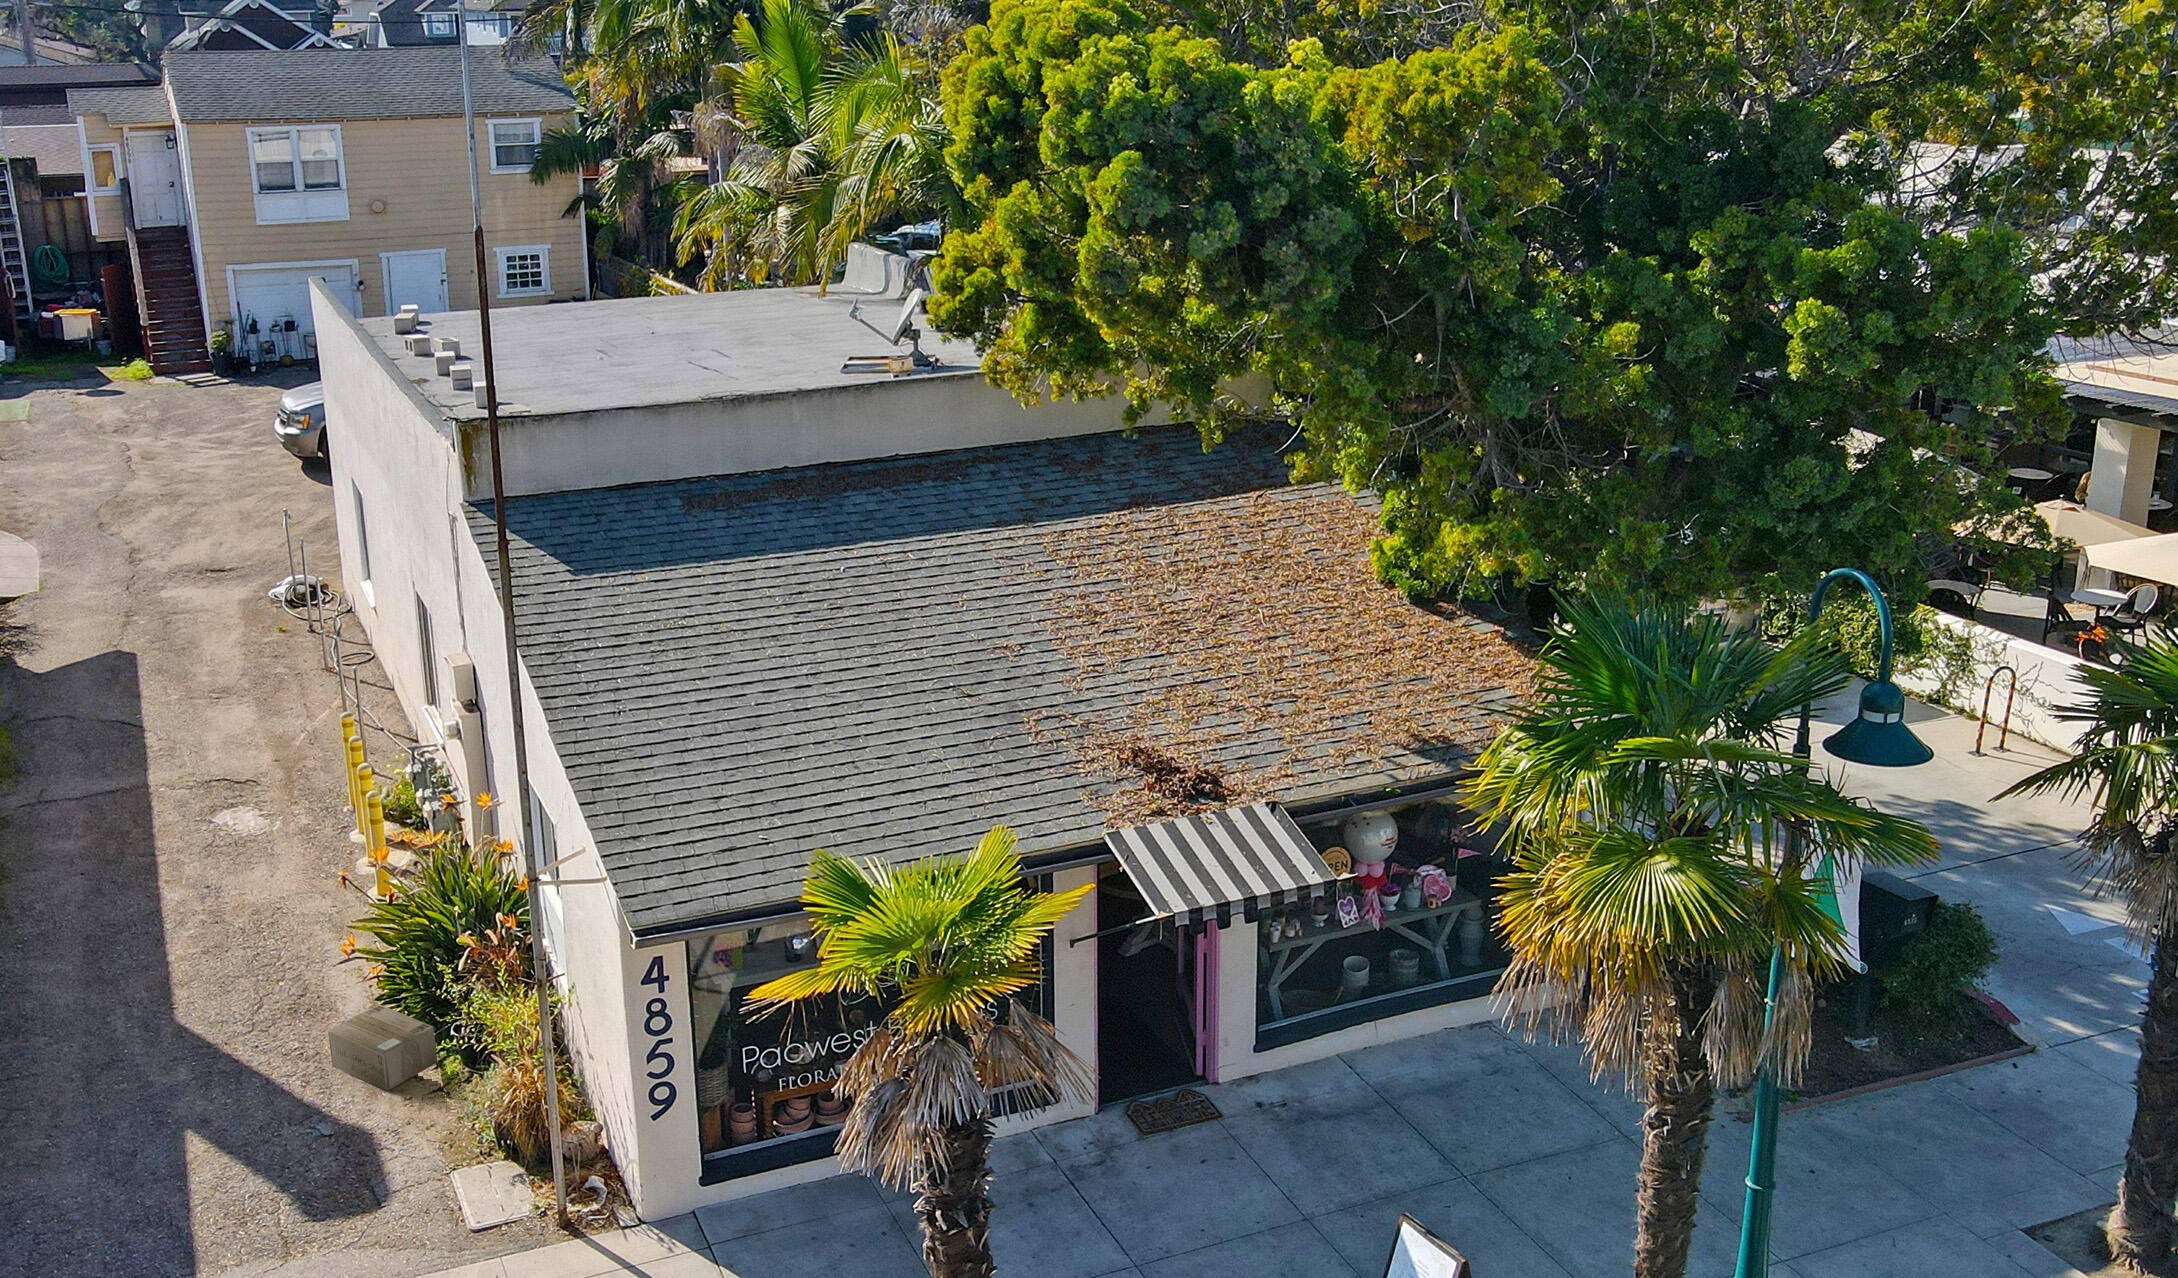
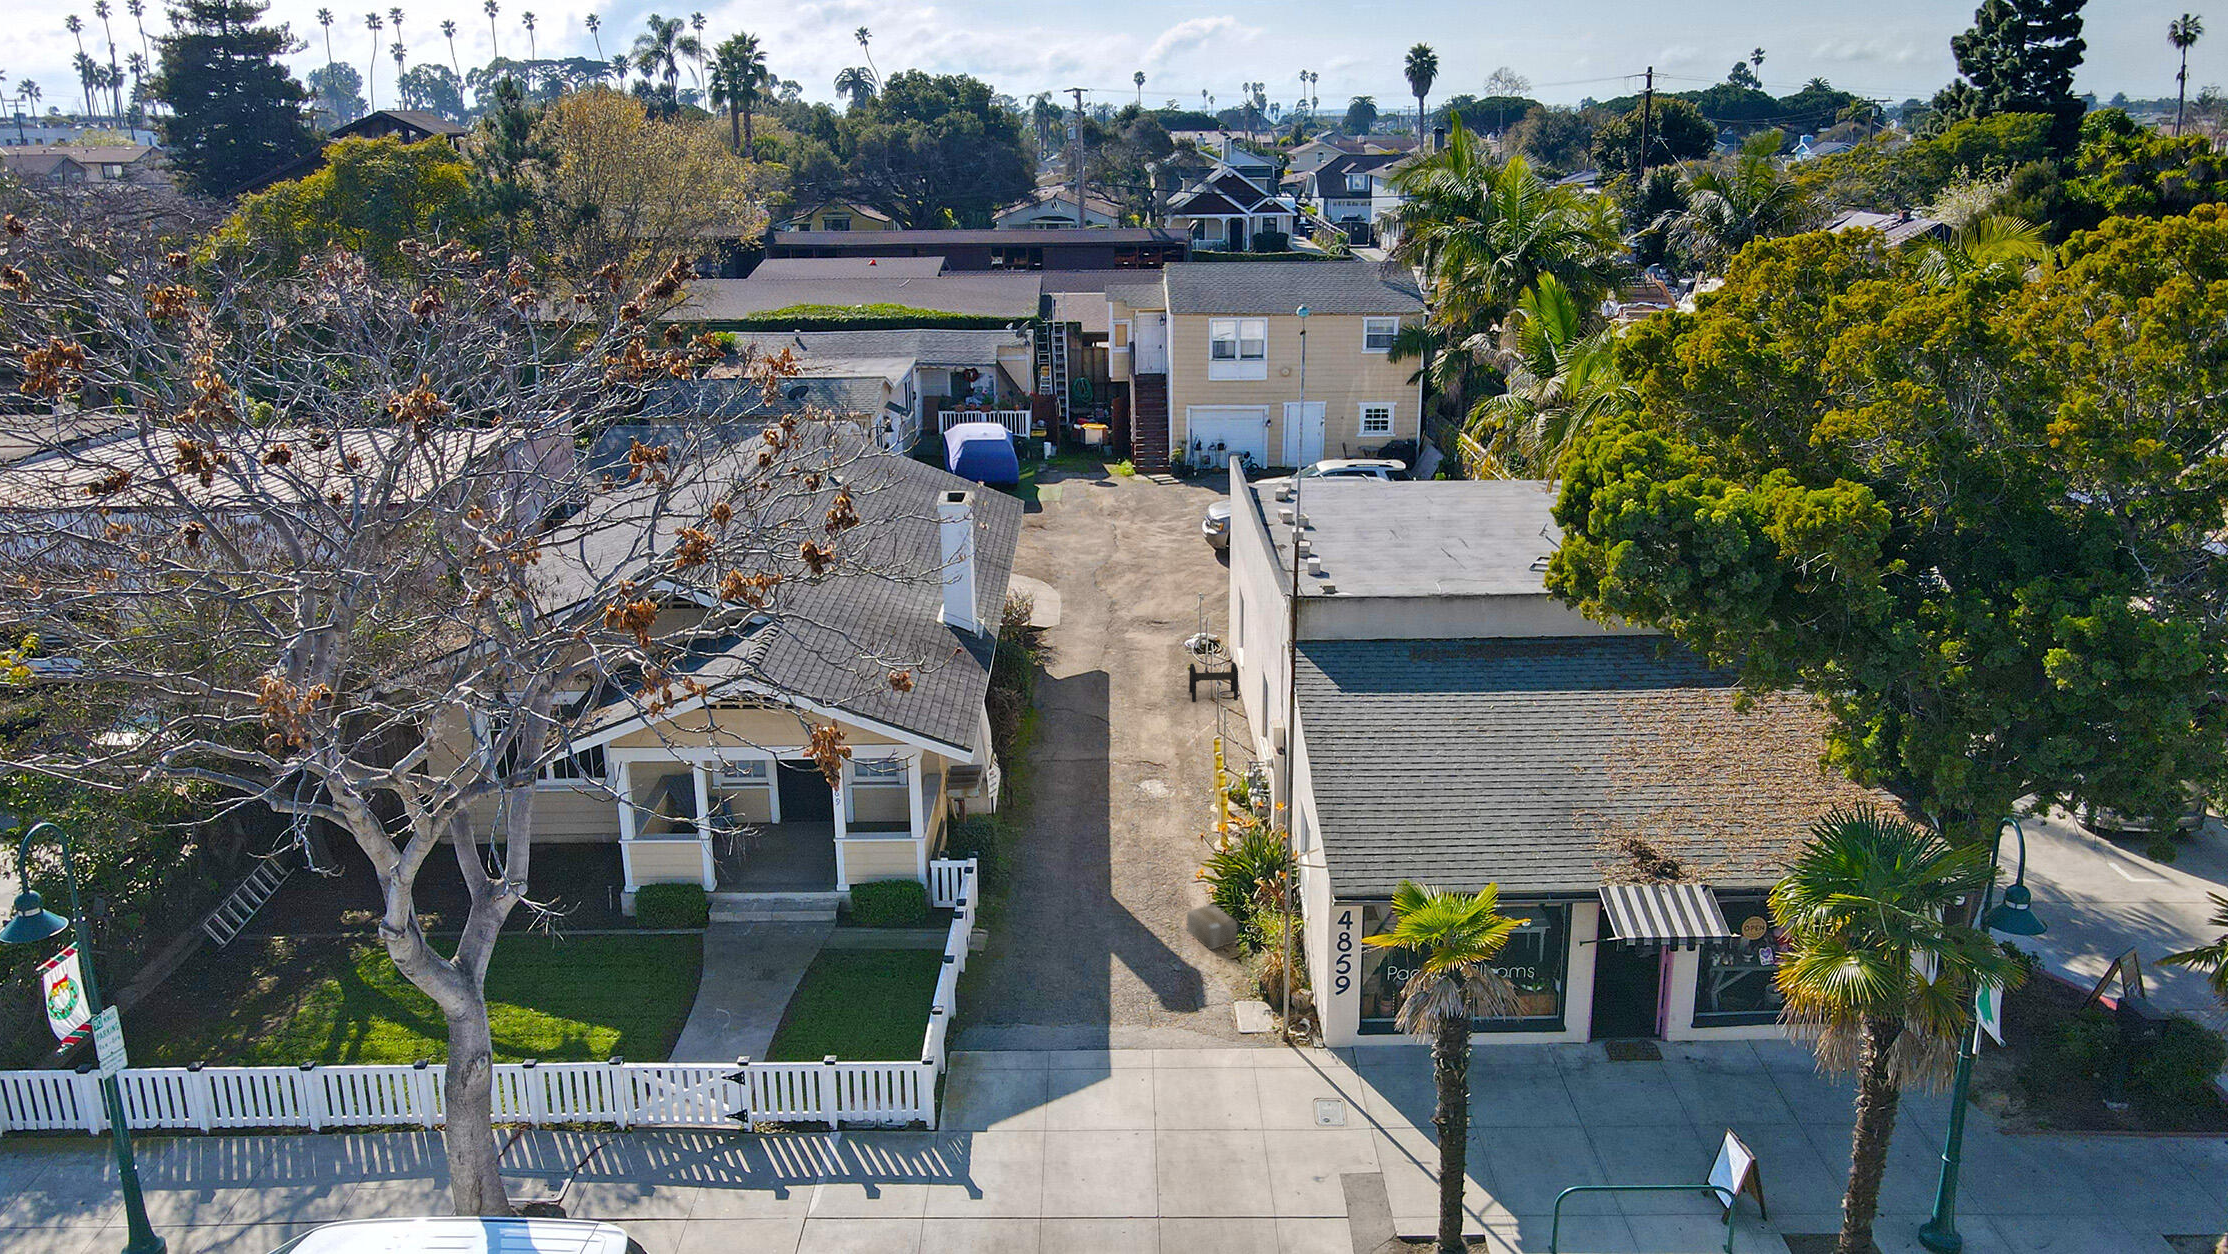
bench: none [278,605,374,678] -> present [1189,662,1238,702]

